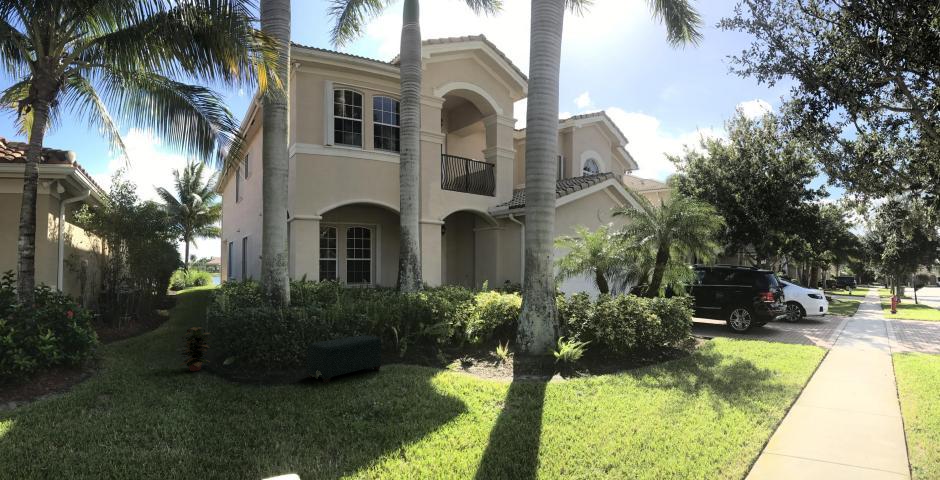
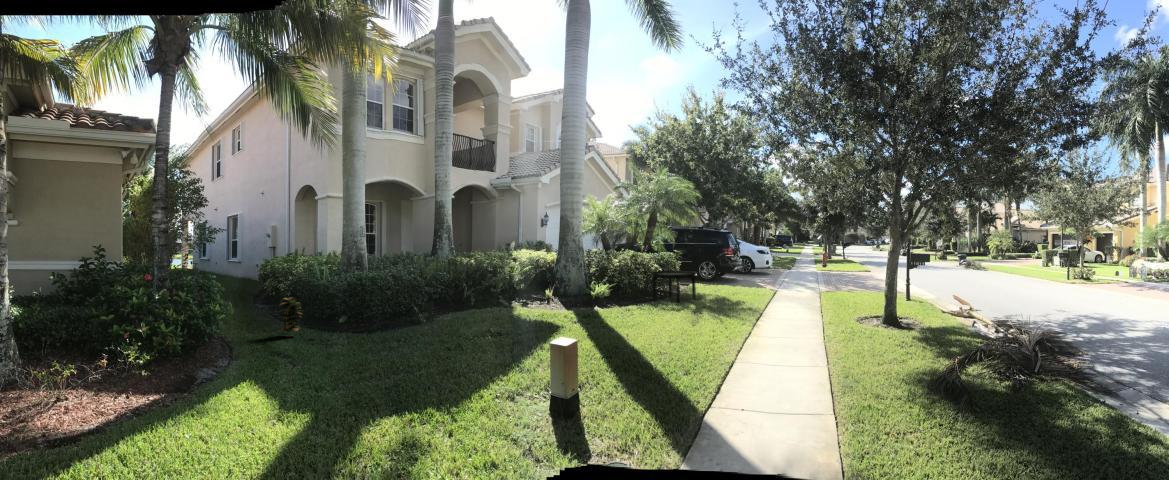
round table: none [644,322,709,368] -> present [651,271,697,303]
bench: present [306,335,381,383] -> none [401,295,456,331]

